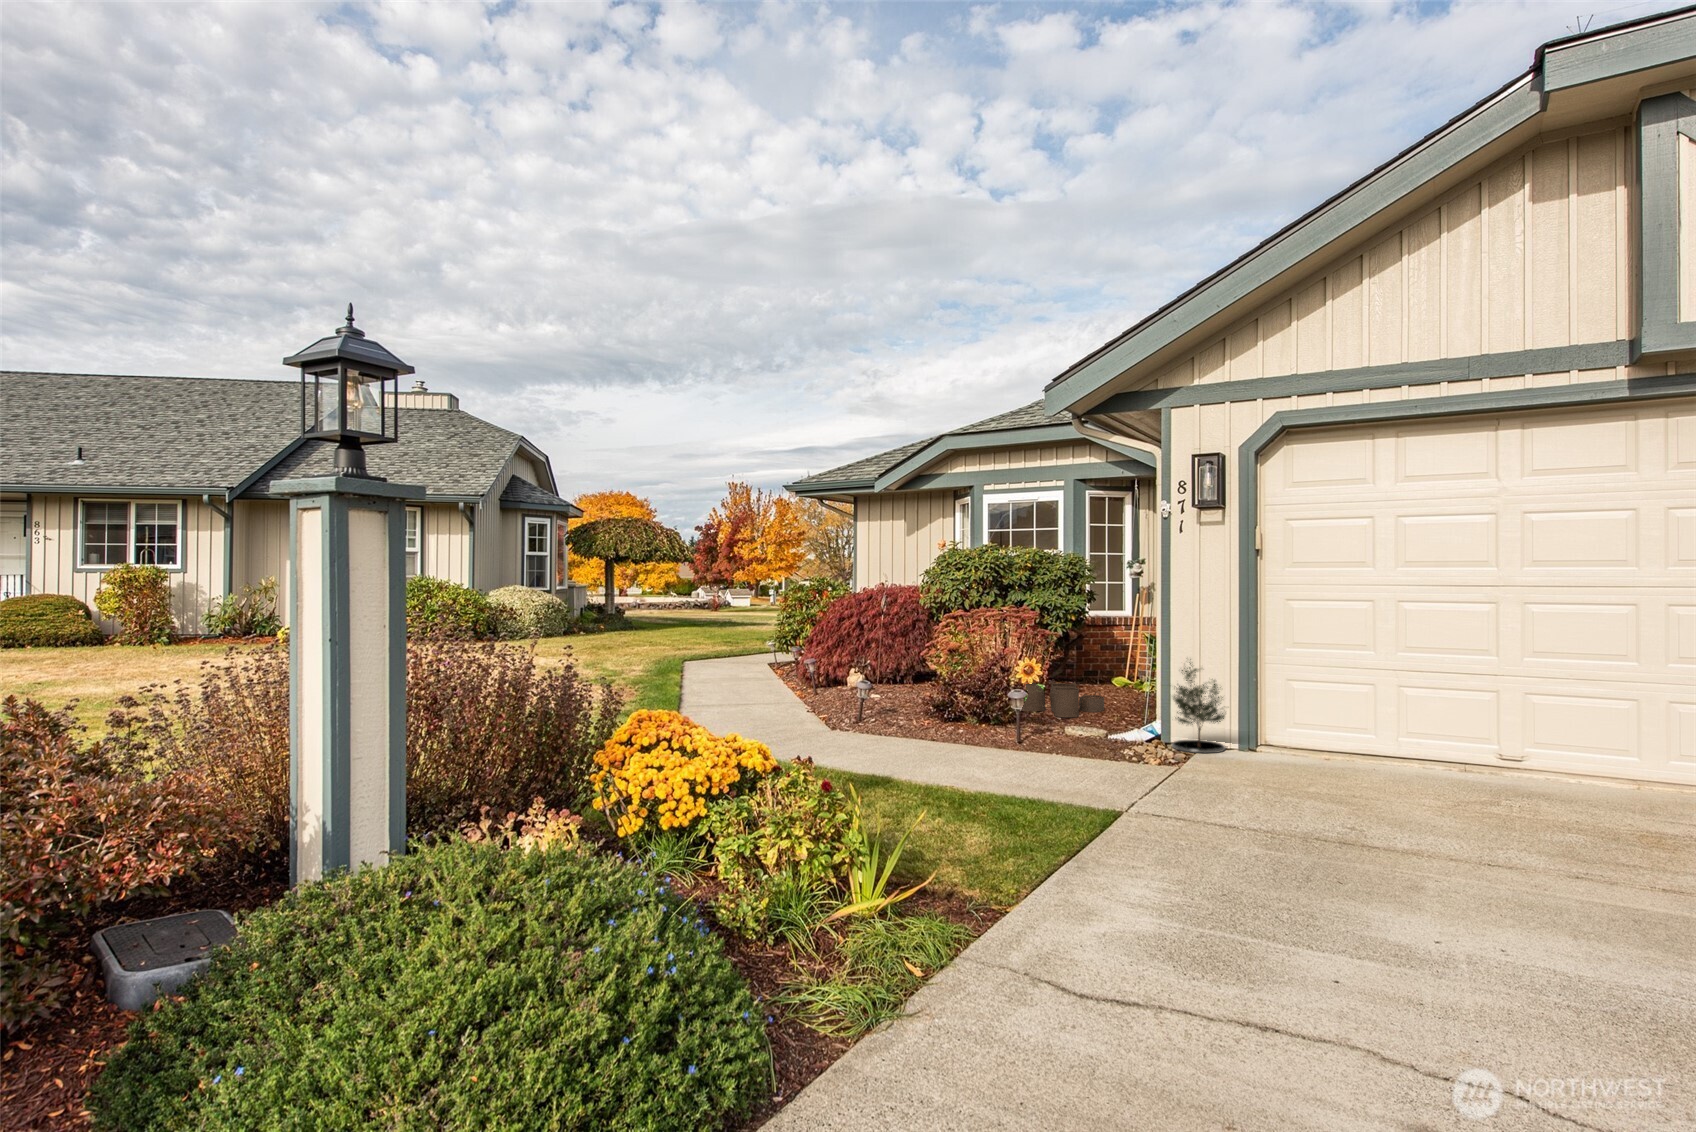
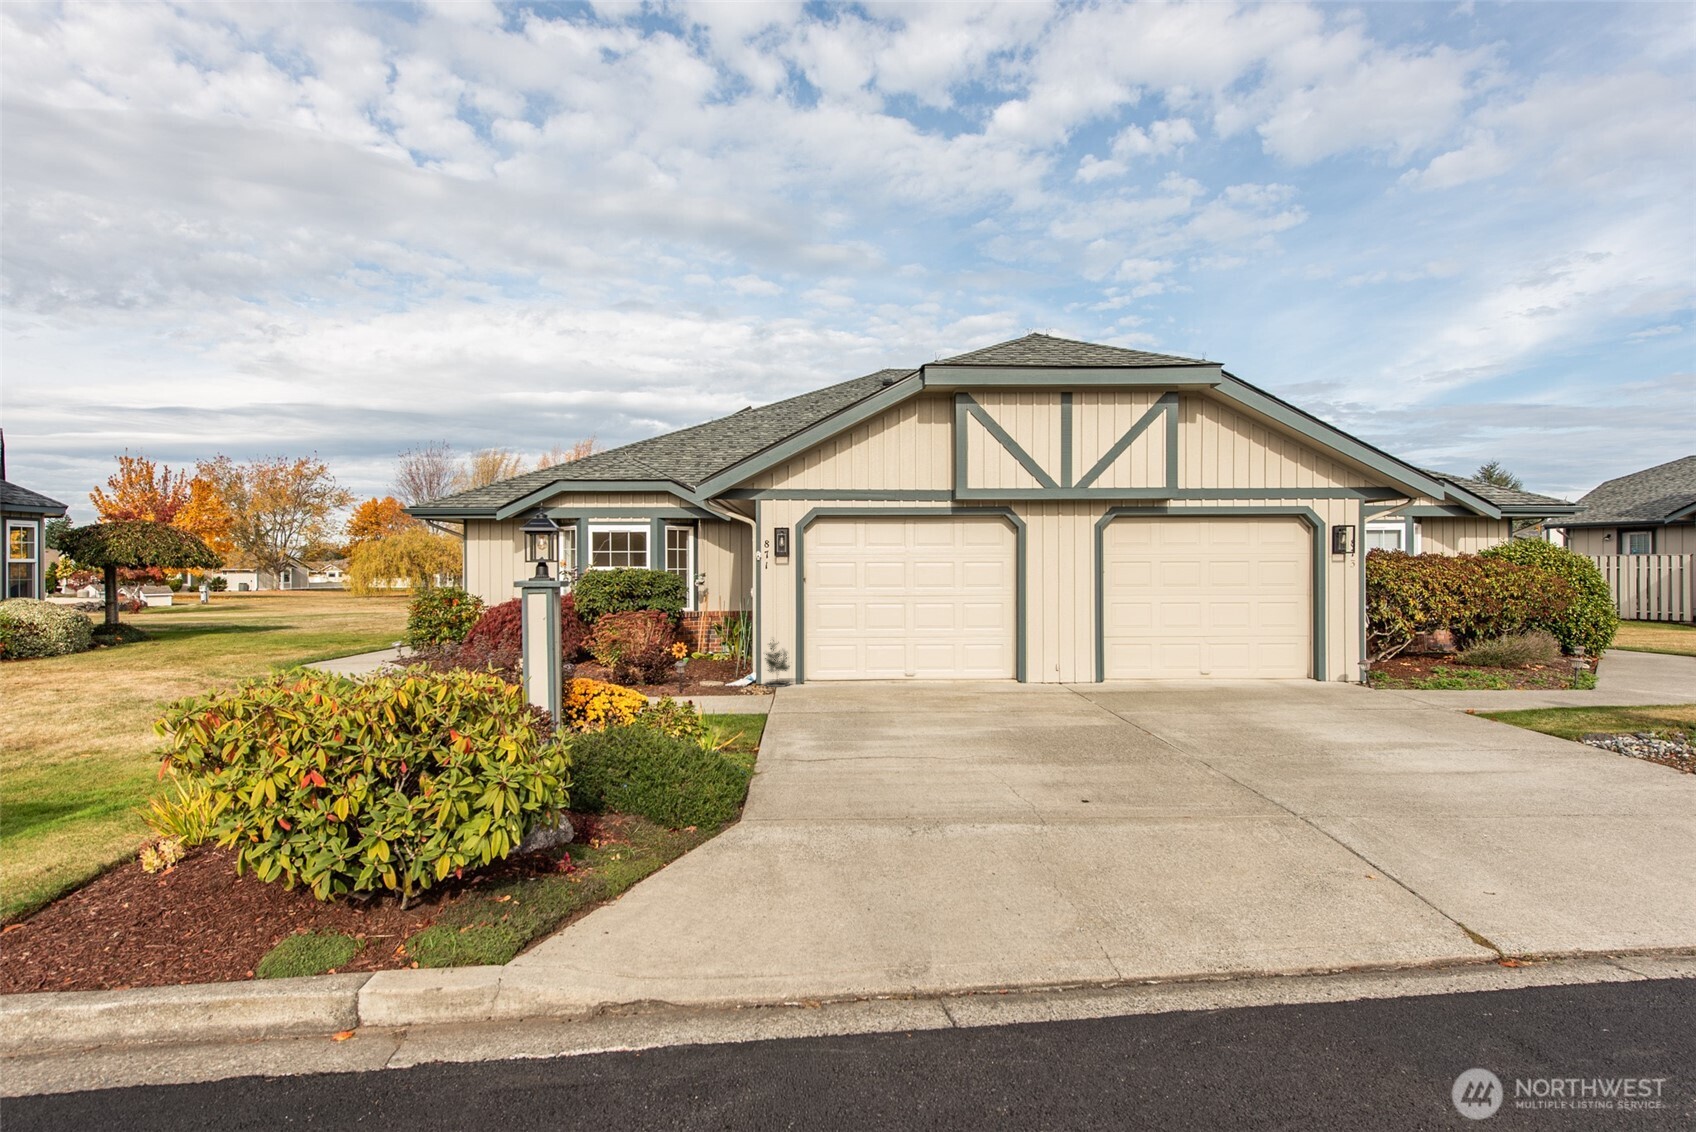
woven basket: present [1021,680,1104,717] -> none [660,656,713,677]

